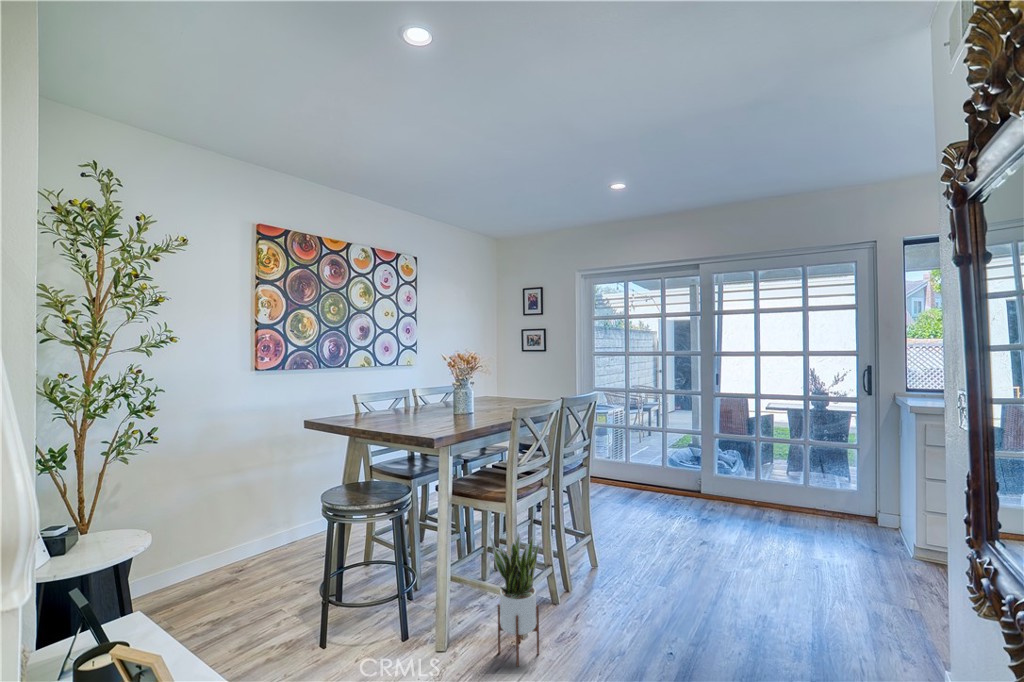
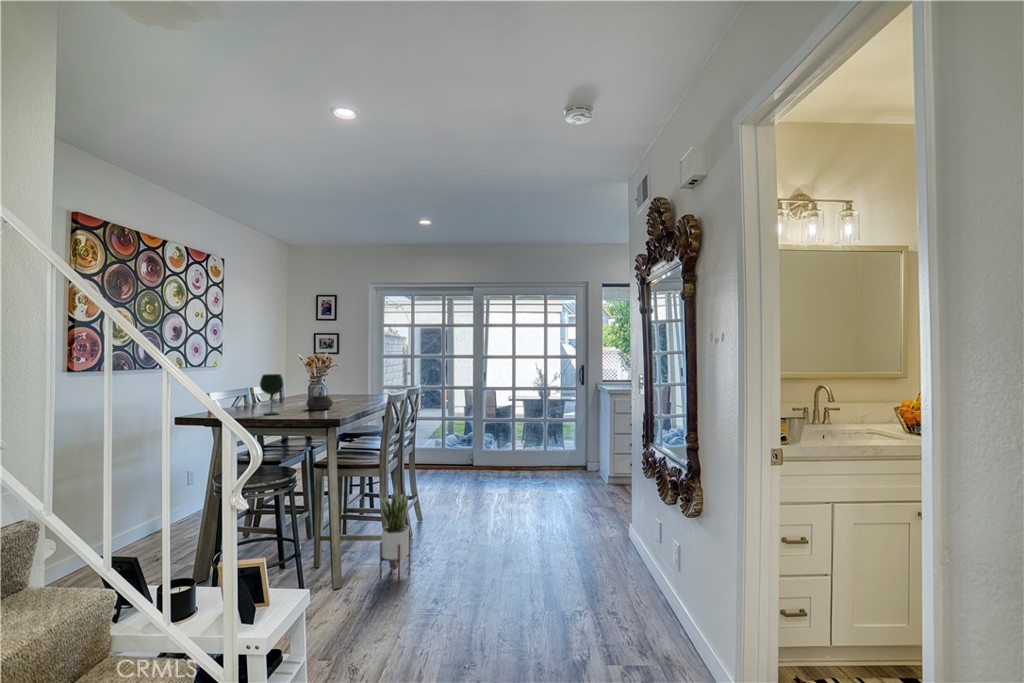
wine glass: none [378,379,403,426] -> present [260,374,283,415]
teapot: none [438,389,470,421] -> present [306,383,333,410]

